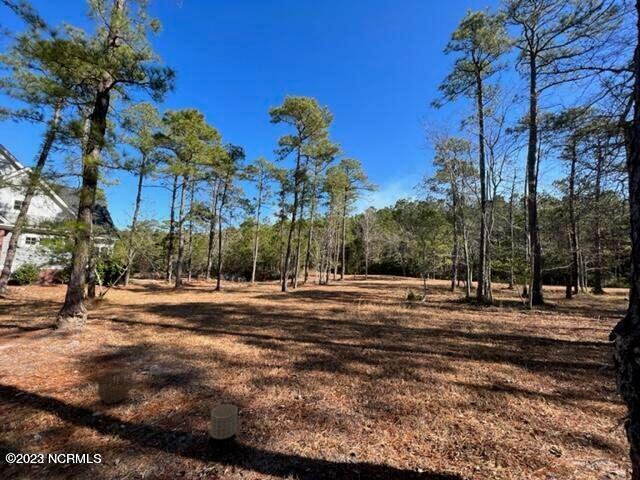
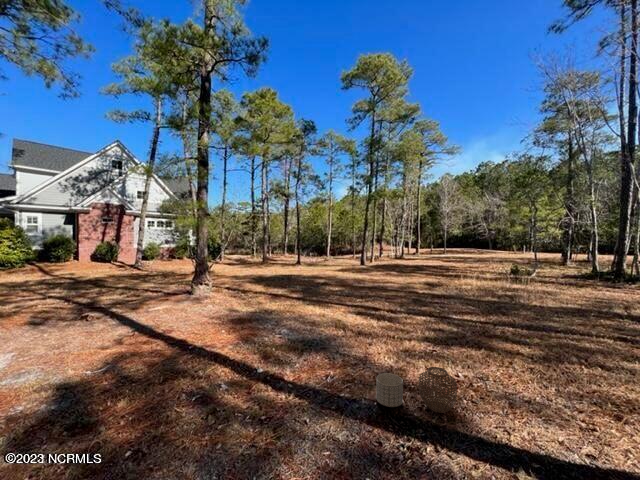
woven basket: present [98,367,132,403] -> present [419,367,457,413]

